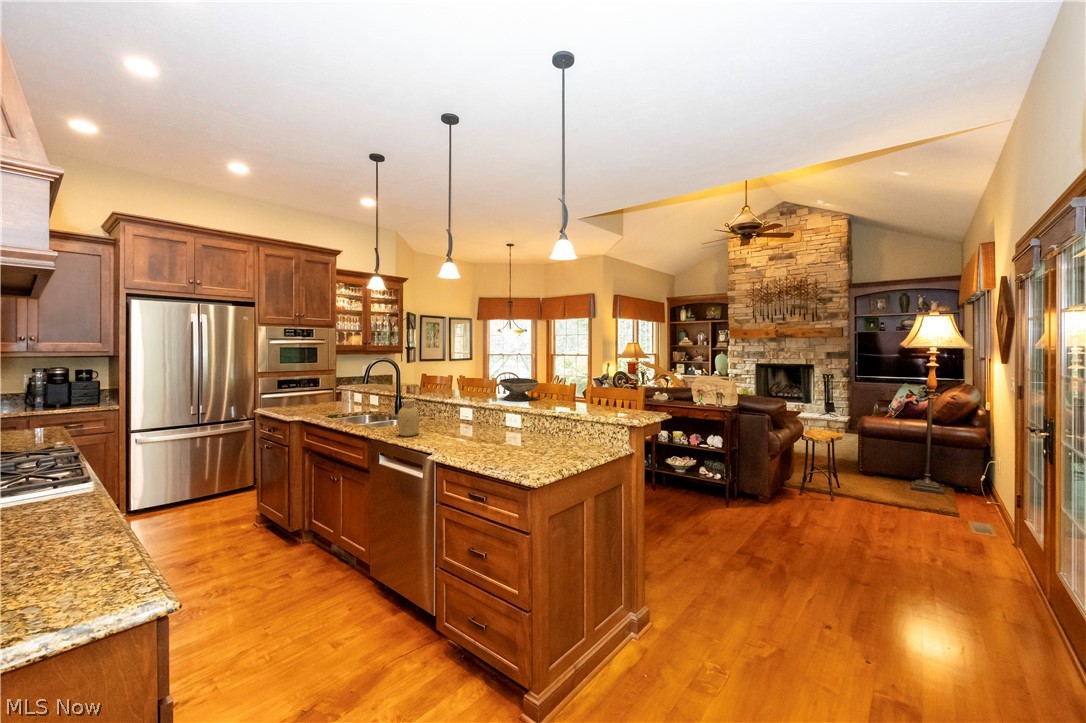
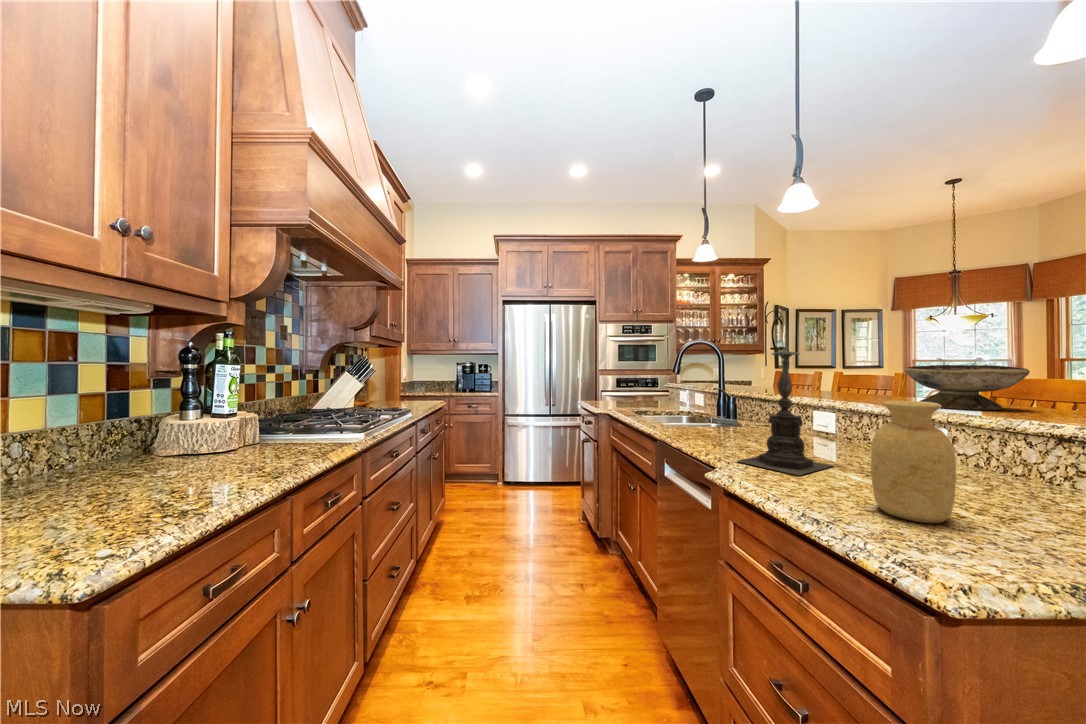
candle holder: none [442,377,483,450] -> present [739,335,833,475]
vase: present [398,399,419,437] -> present [871,401,956,523]

